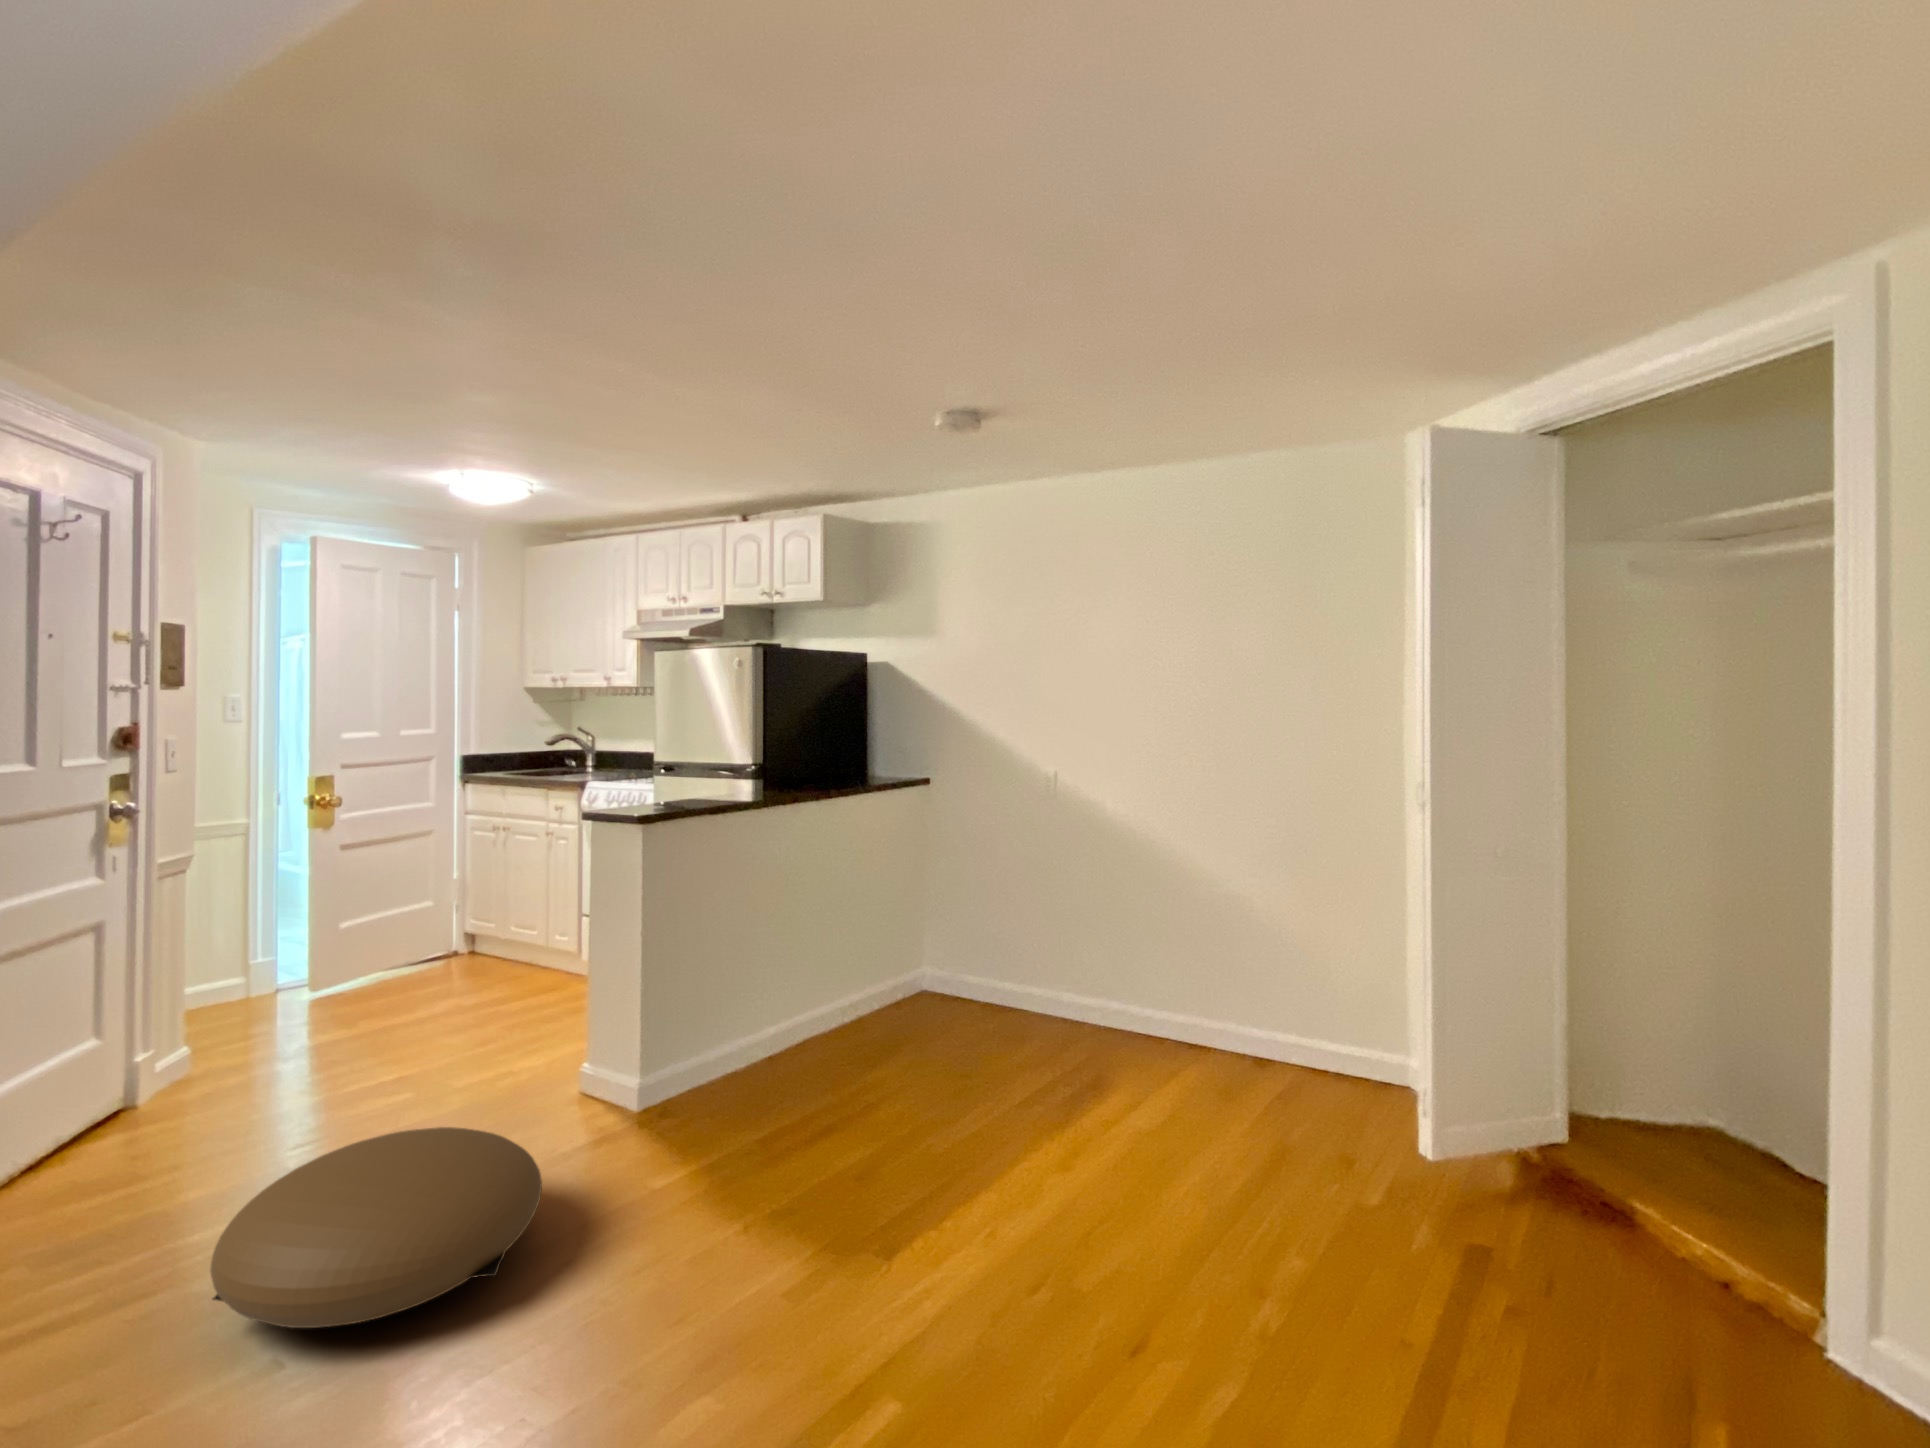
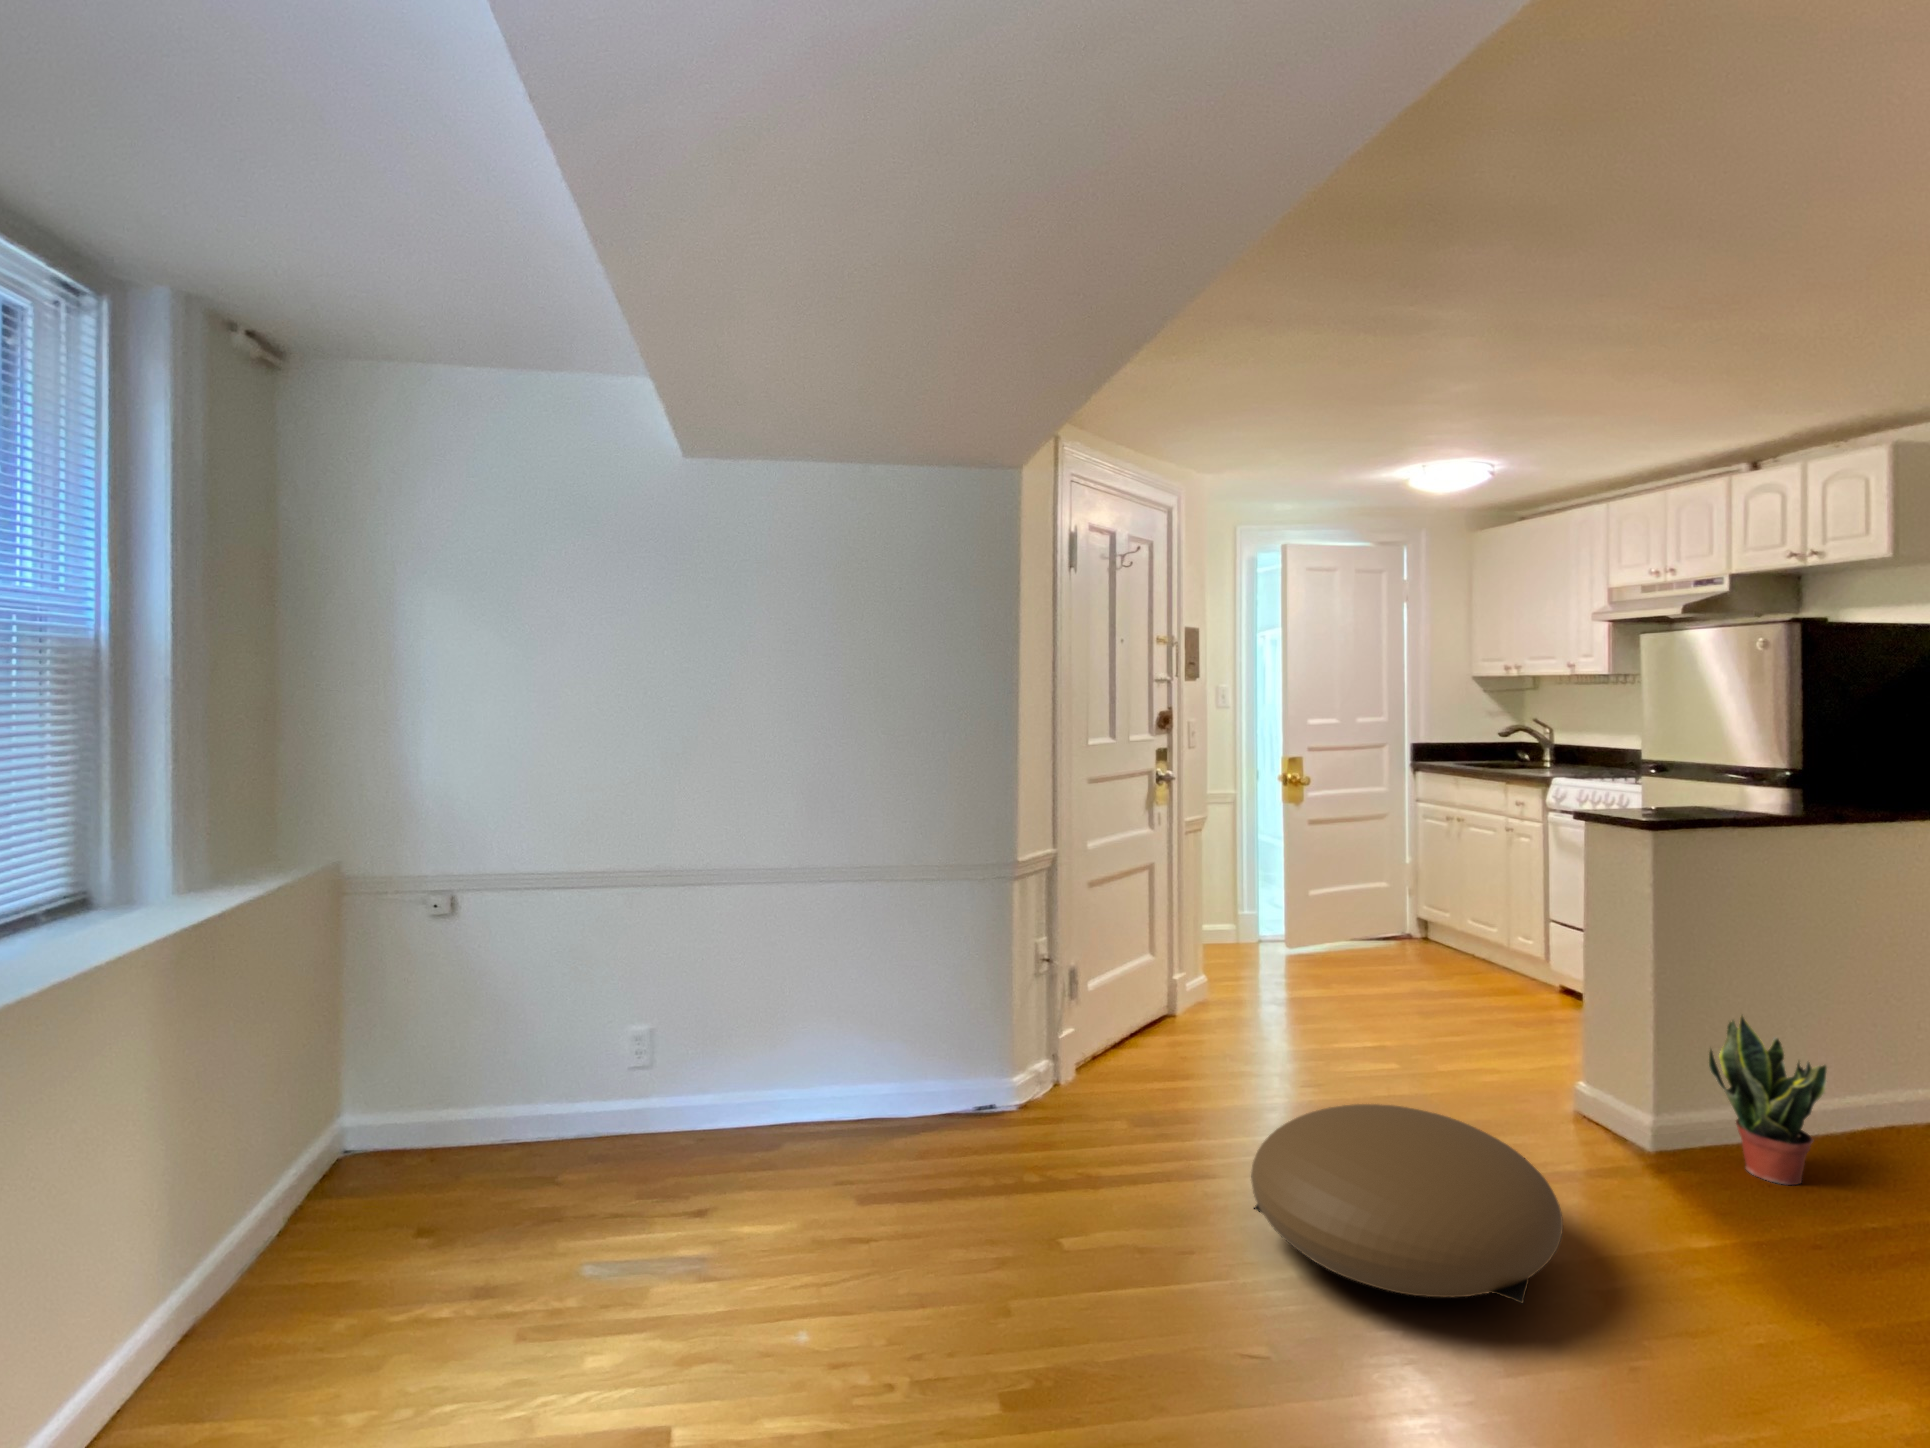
potted plant: none [678,969,756,1099] -> present [1709,1016,1827,1185]

